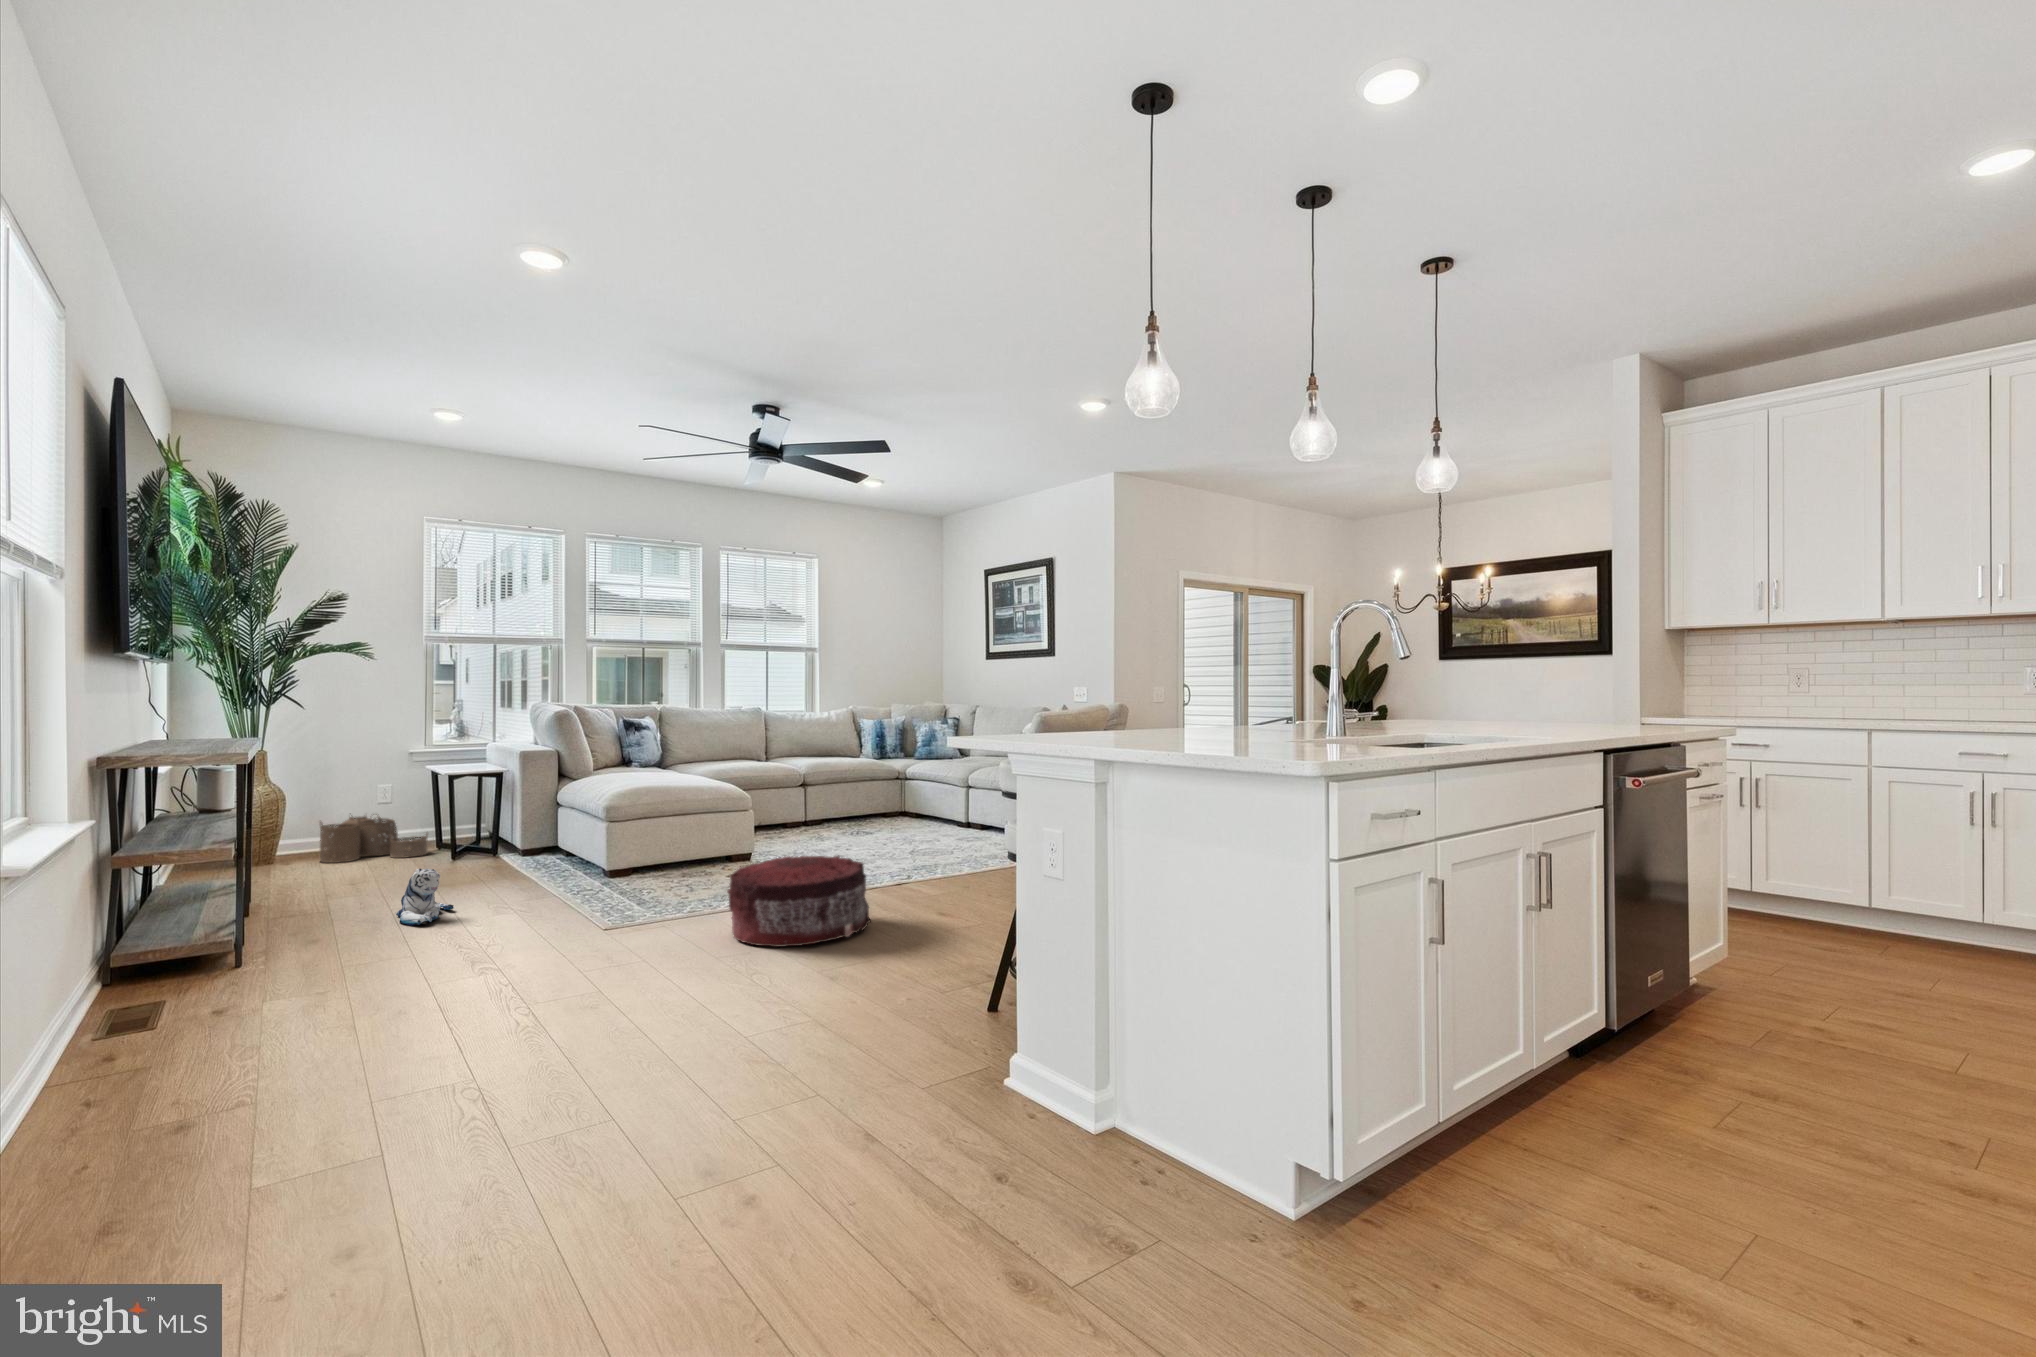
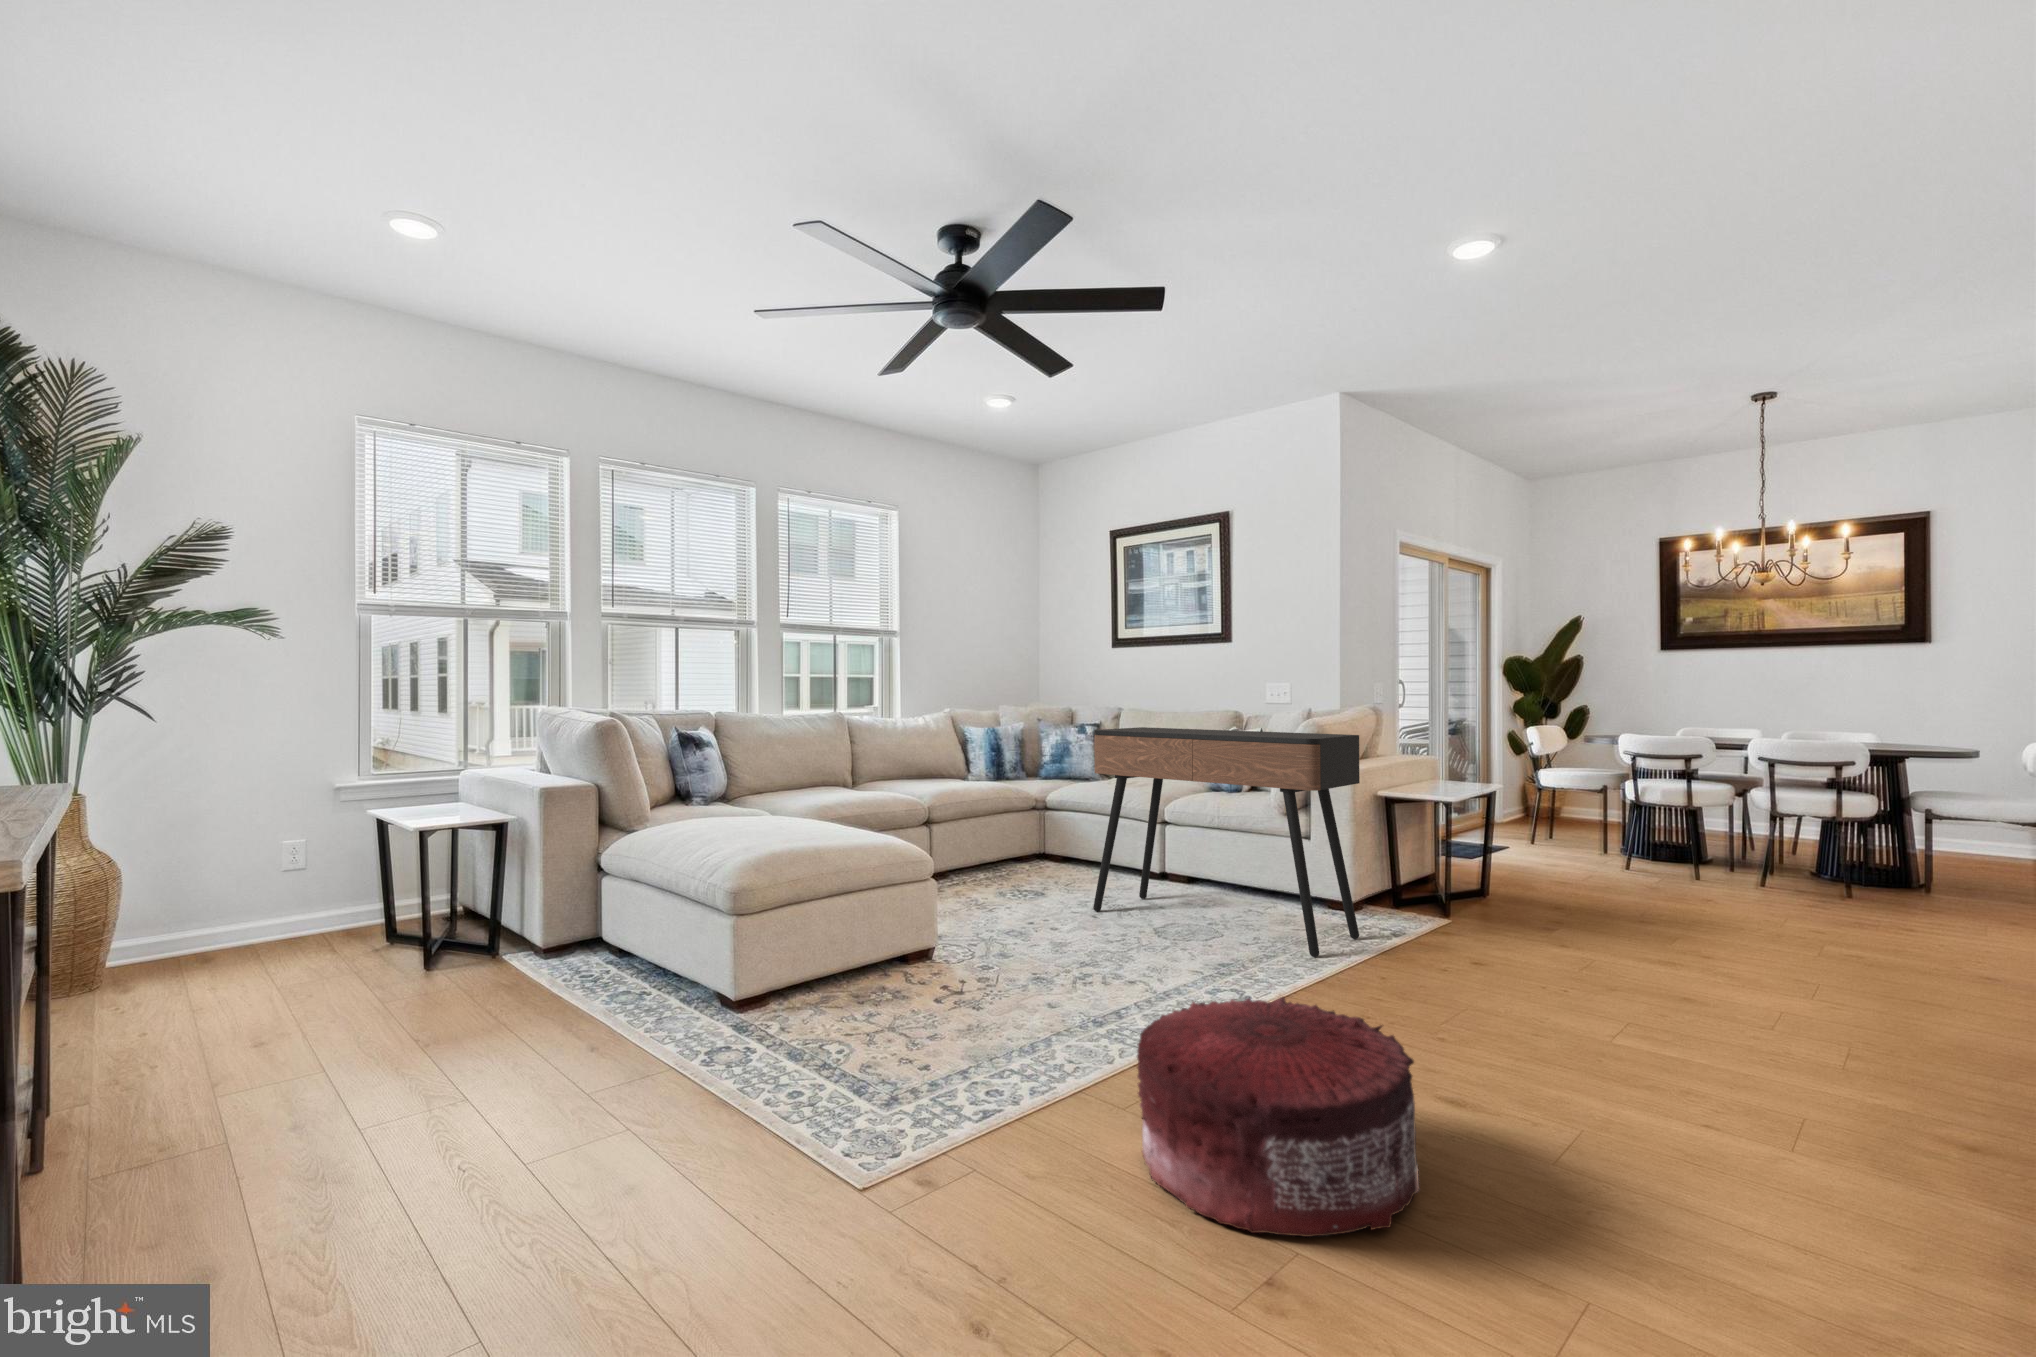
console table: none [891,719,1039,865] -> present [1093,727,1360,957]
woven basket: present [320,816,428,863] -> none [185,892,379,990]
plush toy: present [396,869,454,925] -> none [396,1056,513,1194]

